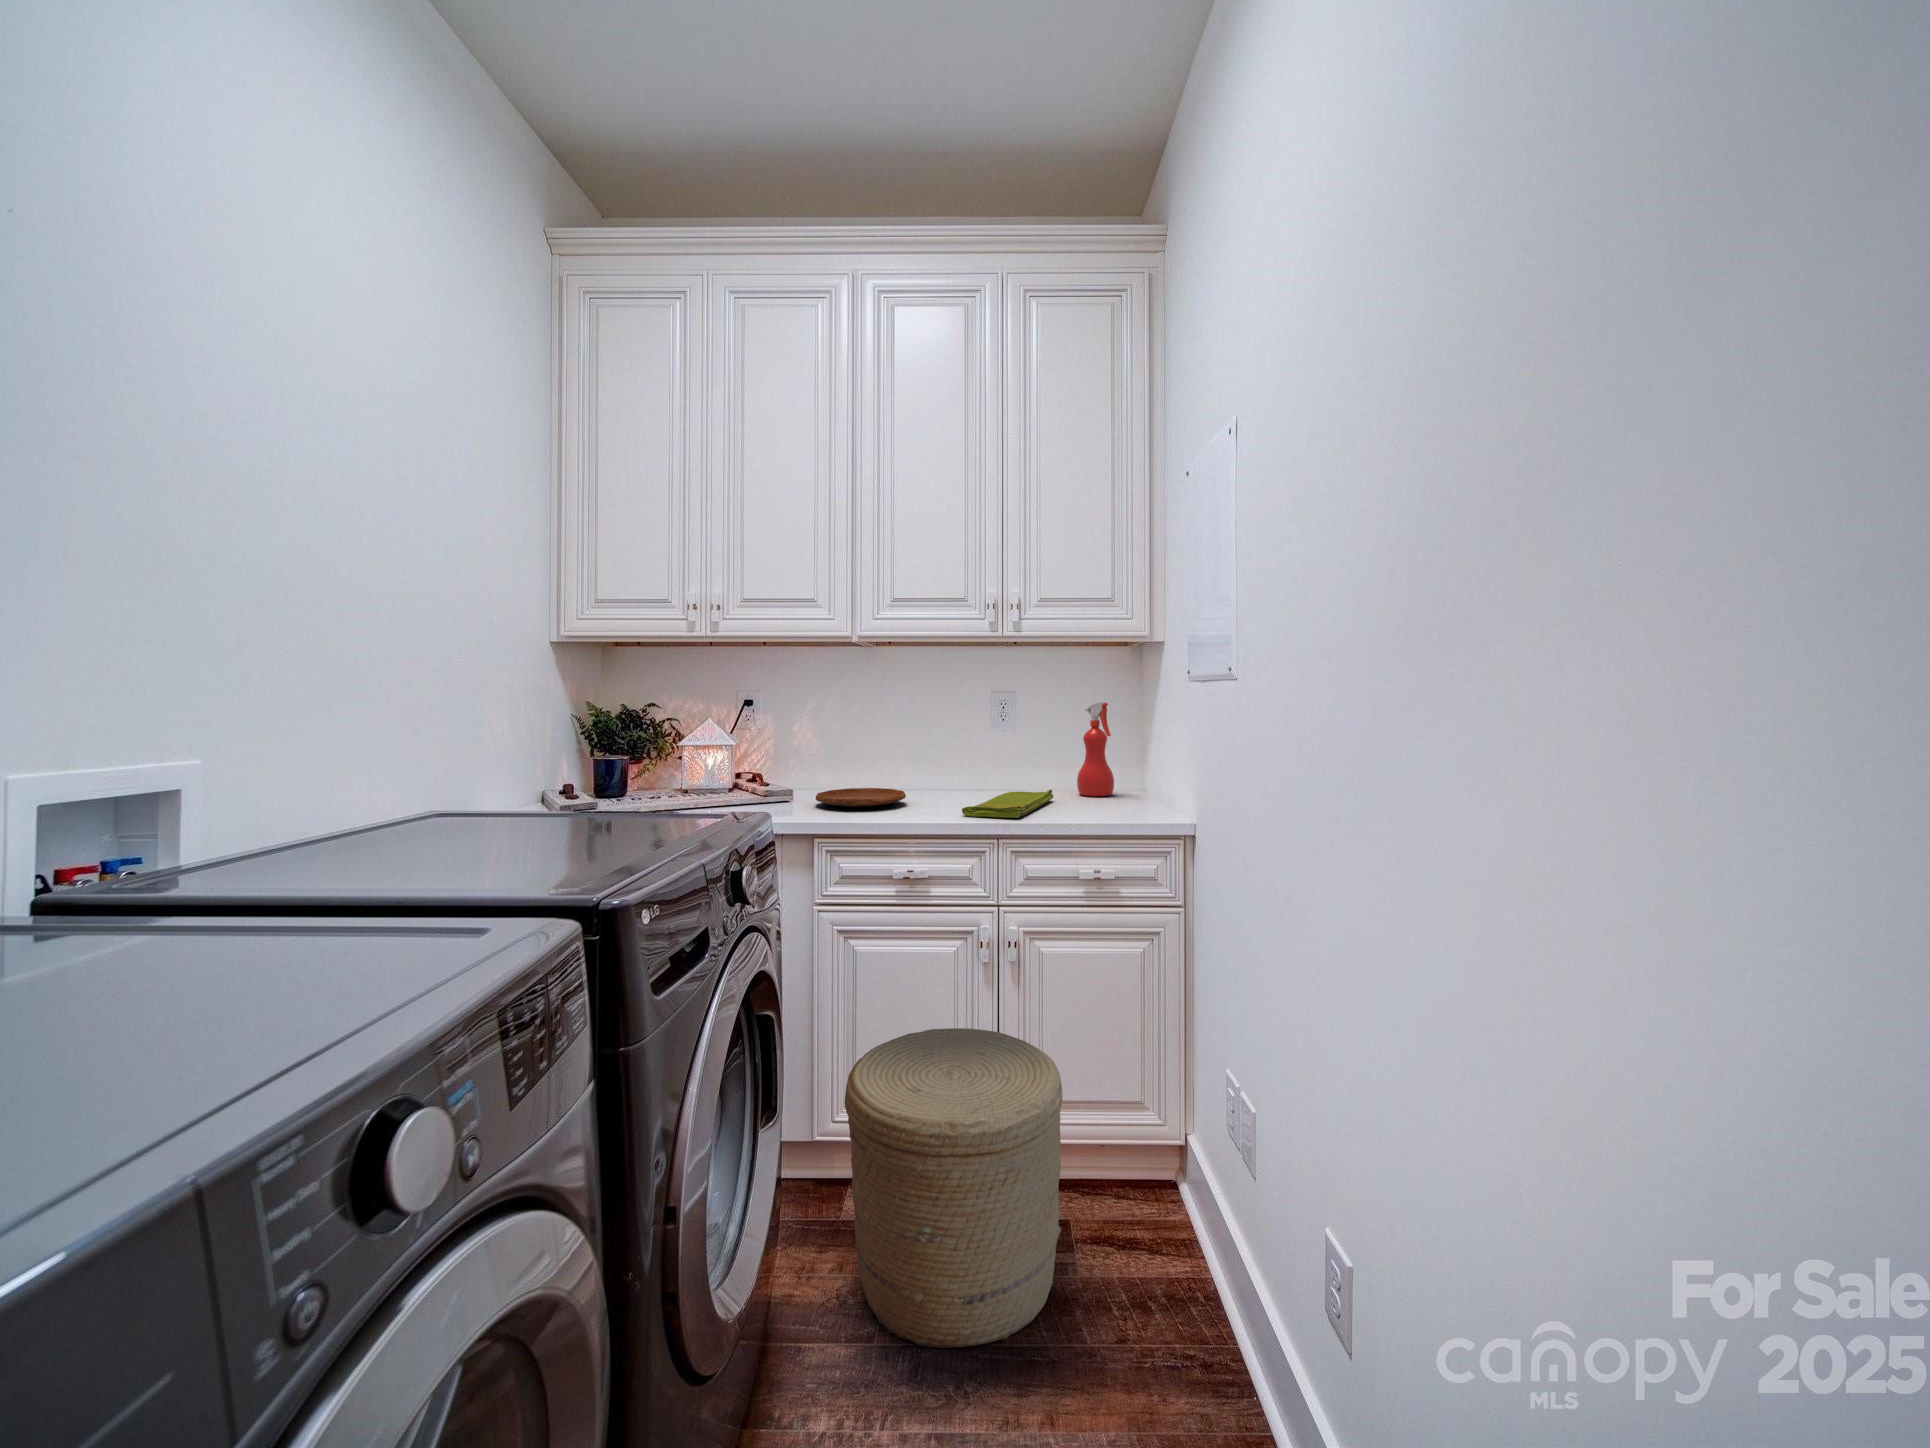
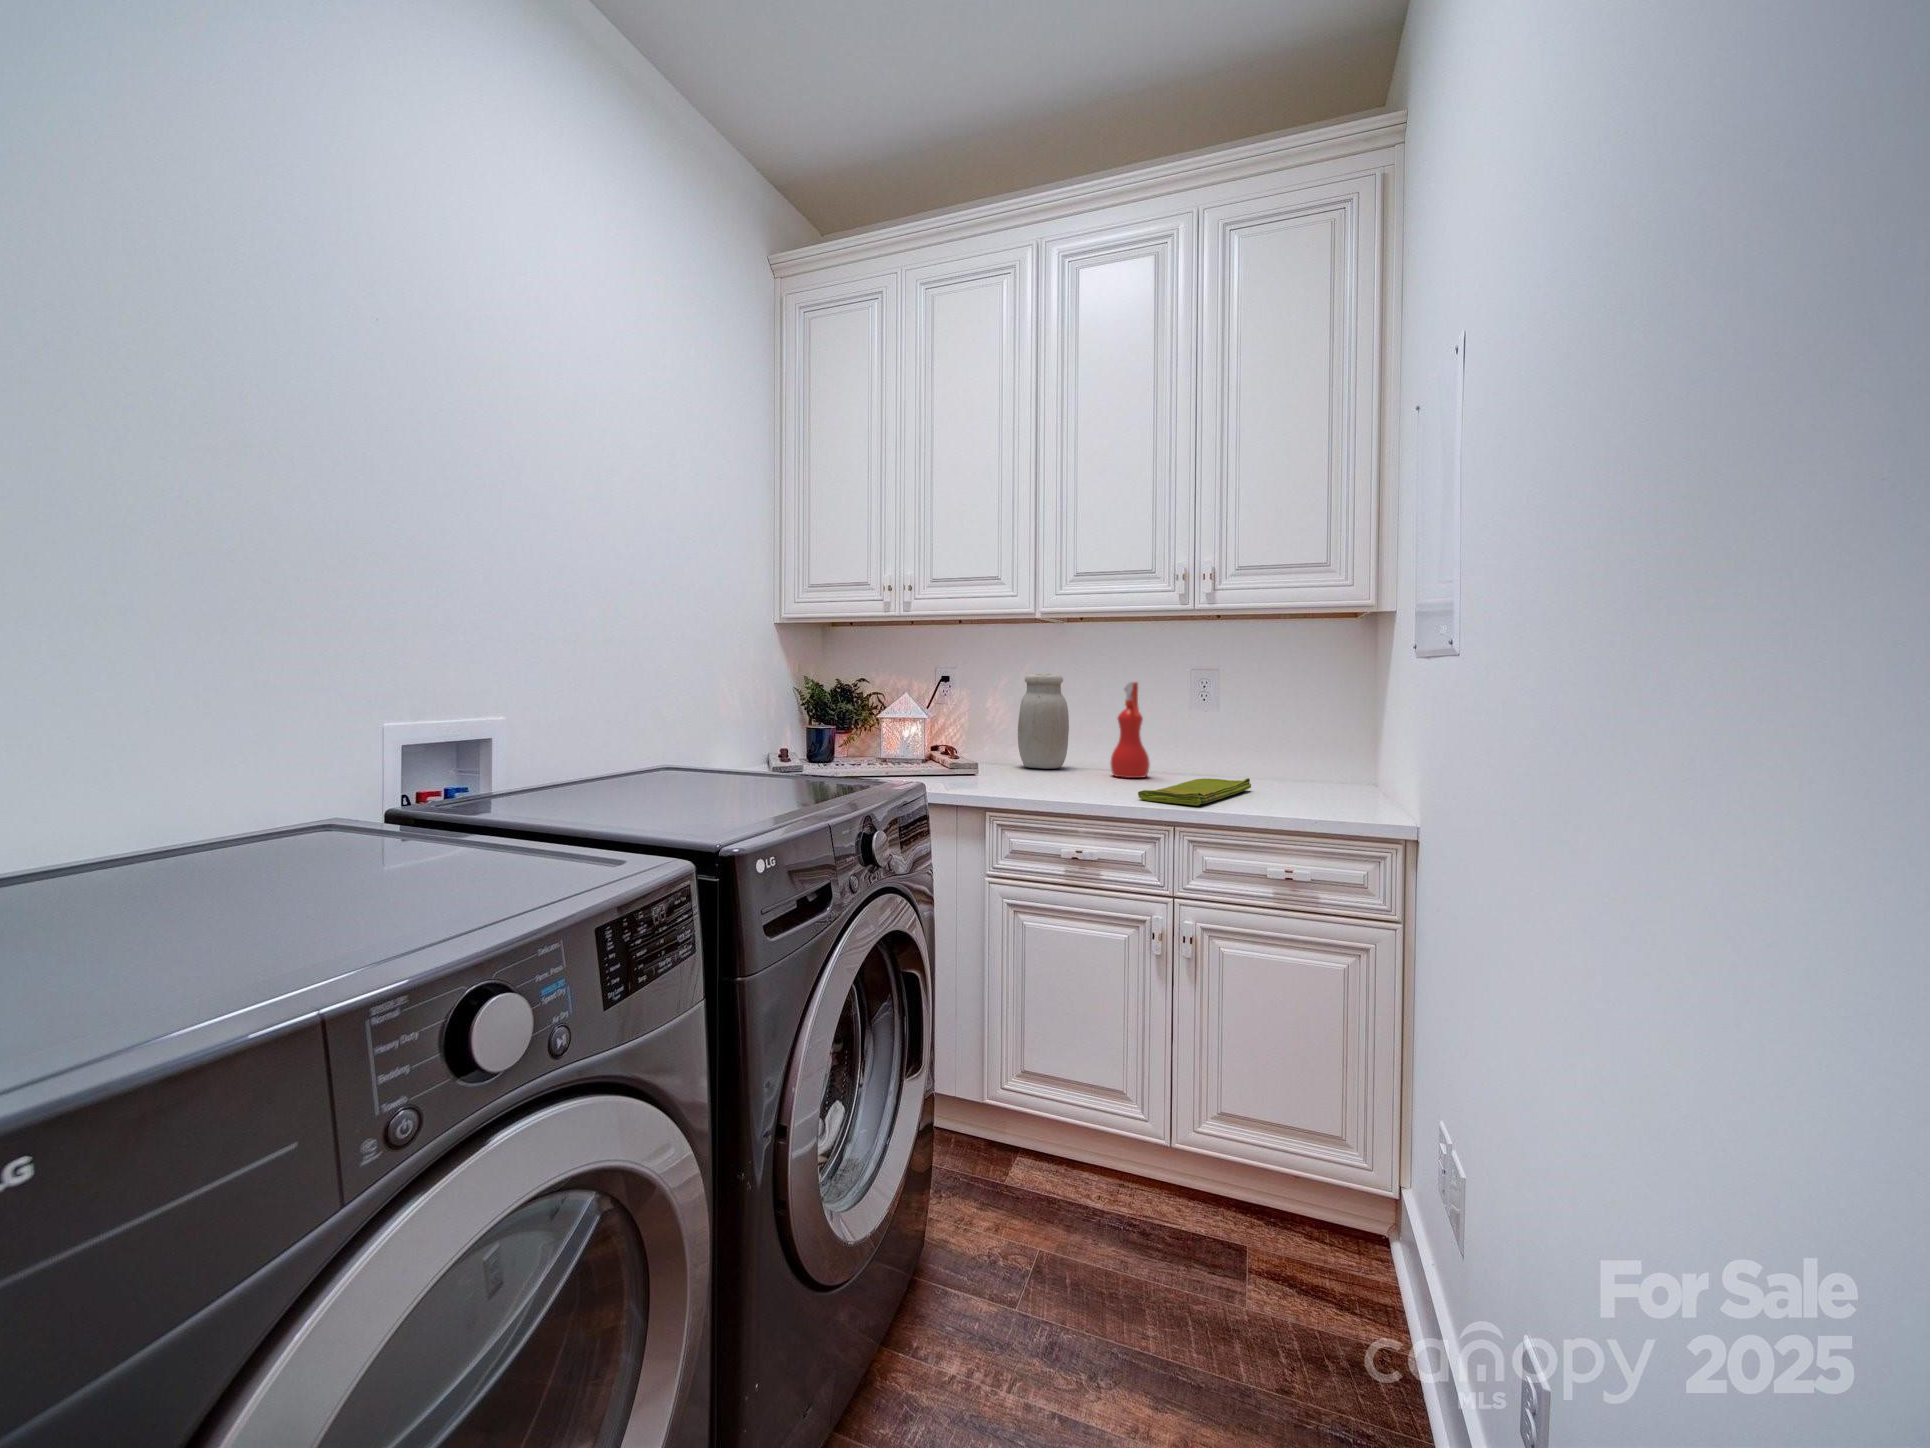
jar: none [828,695,880,791] -> present [1018,674,1069,769]
spray bottle: present [1077,702,1114,796] -> present [1110,682,1150,778]
tray: present [815,788,906,807] -> none [996,766,1086,783]
woven basket: present [845,1028,1062,1349] -> none [998,1014,1229,1348]

